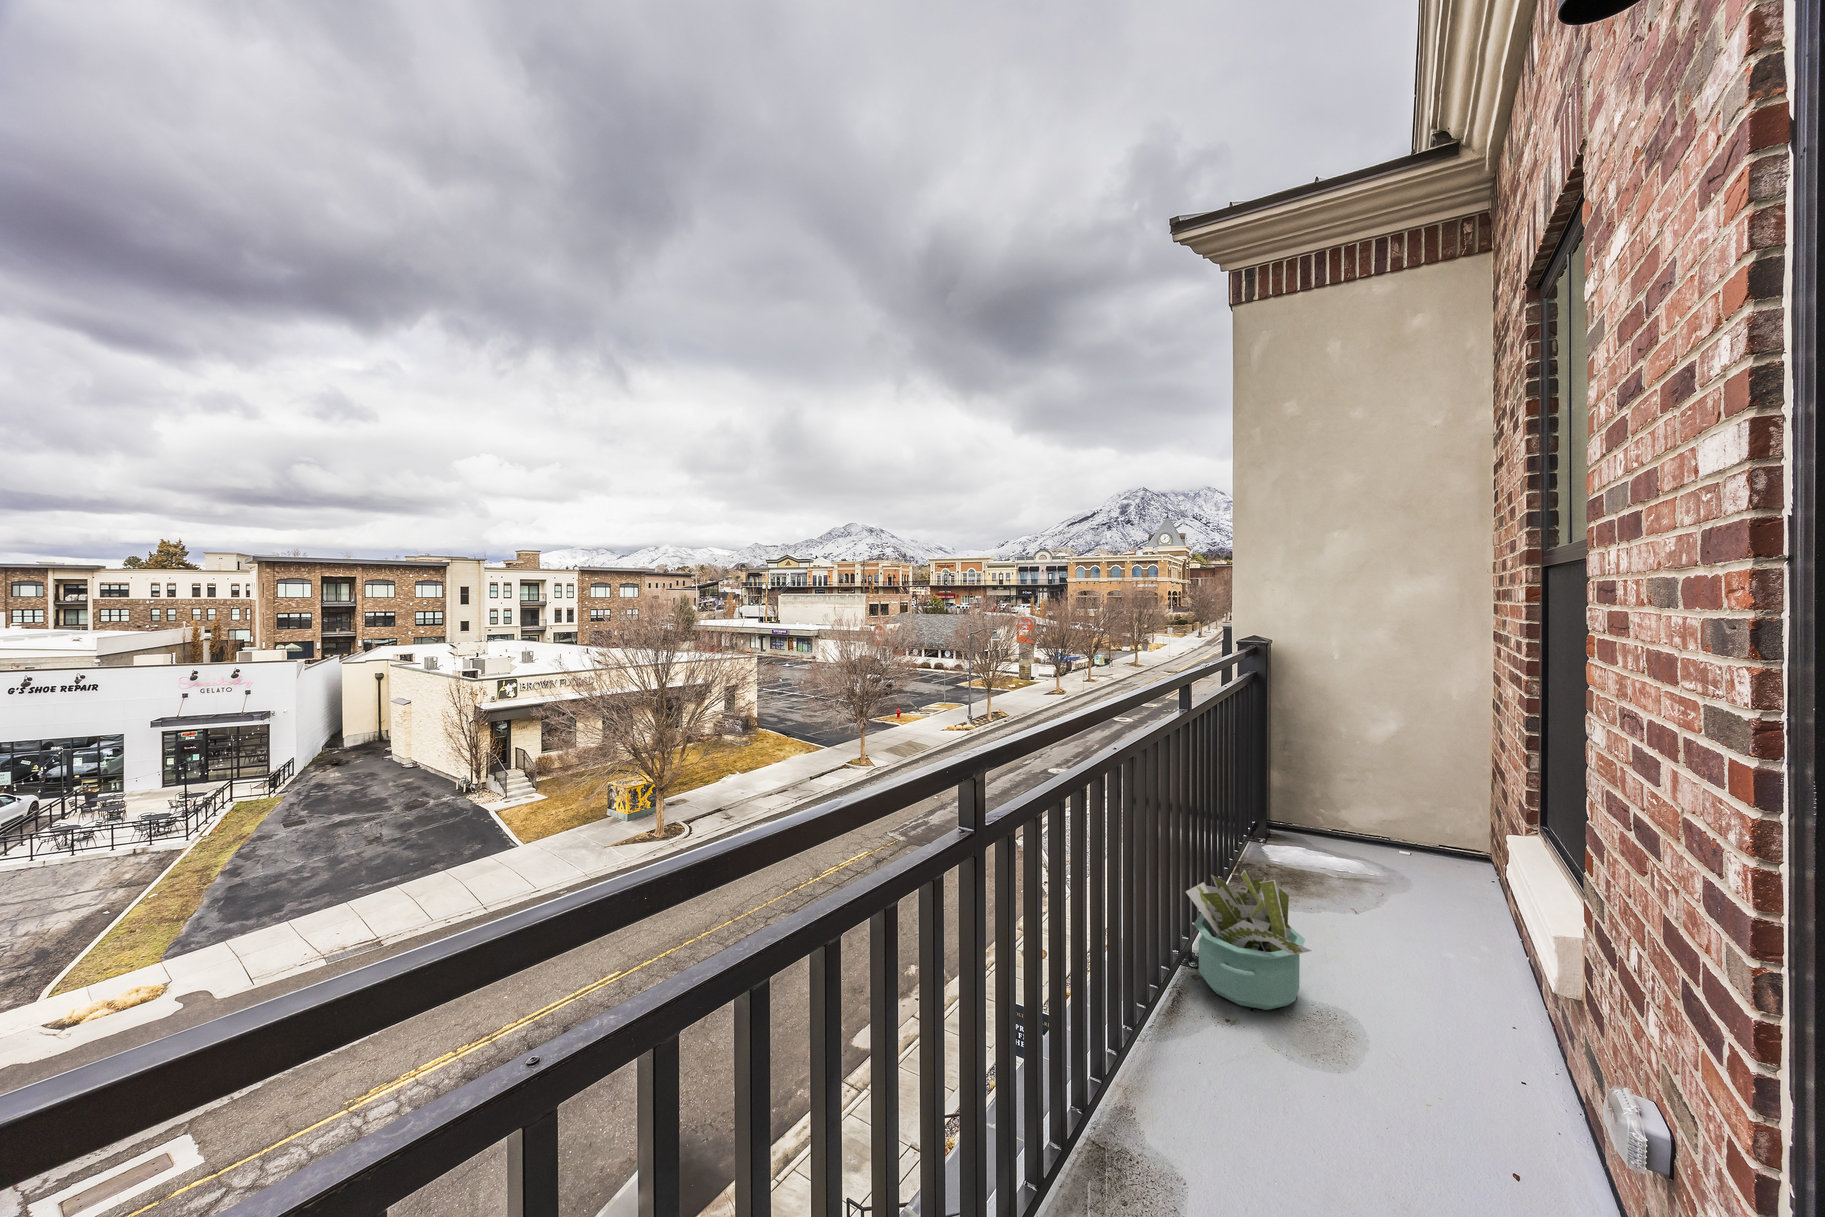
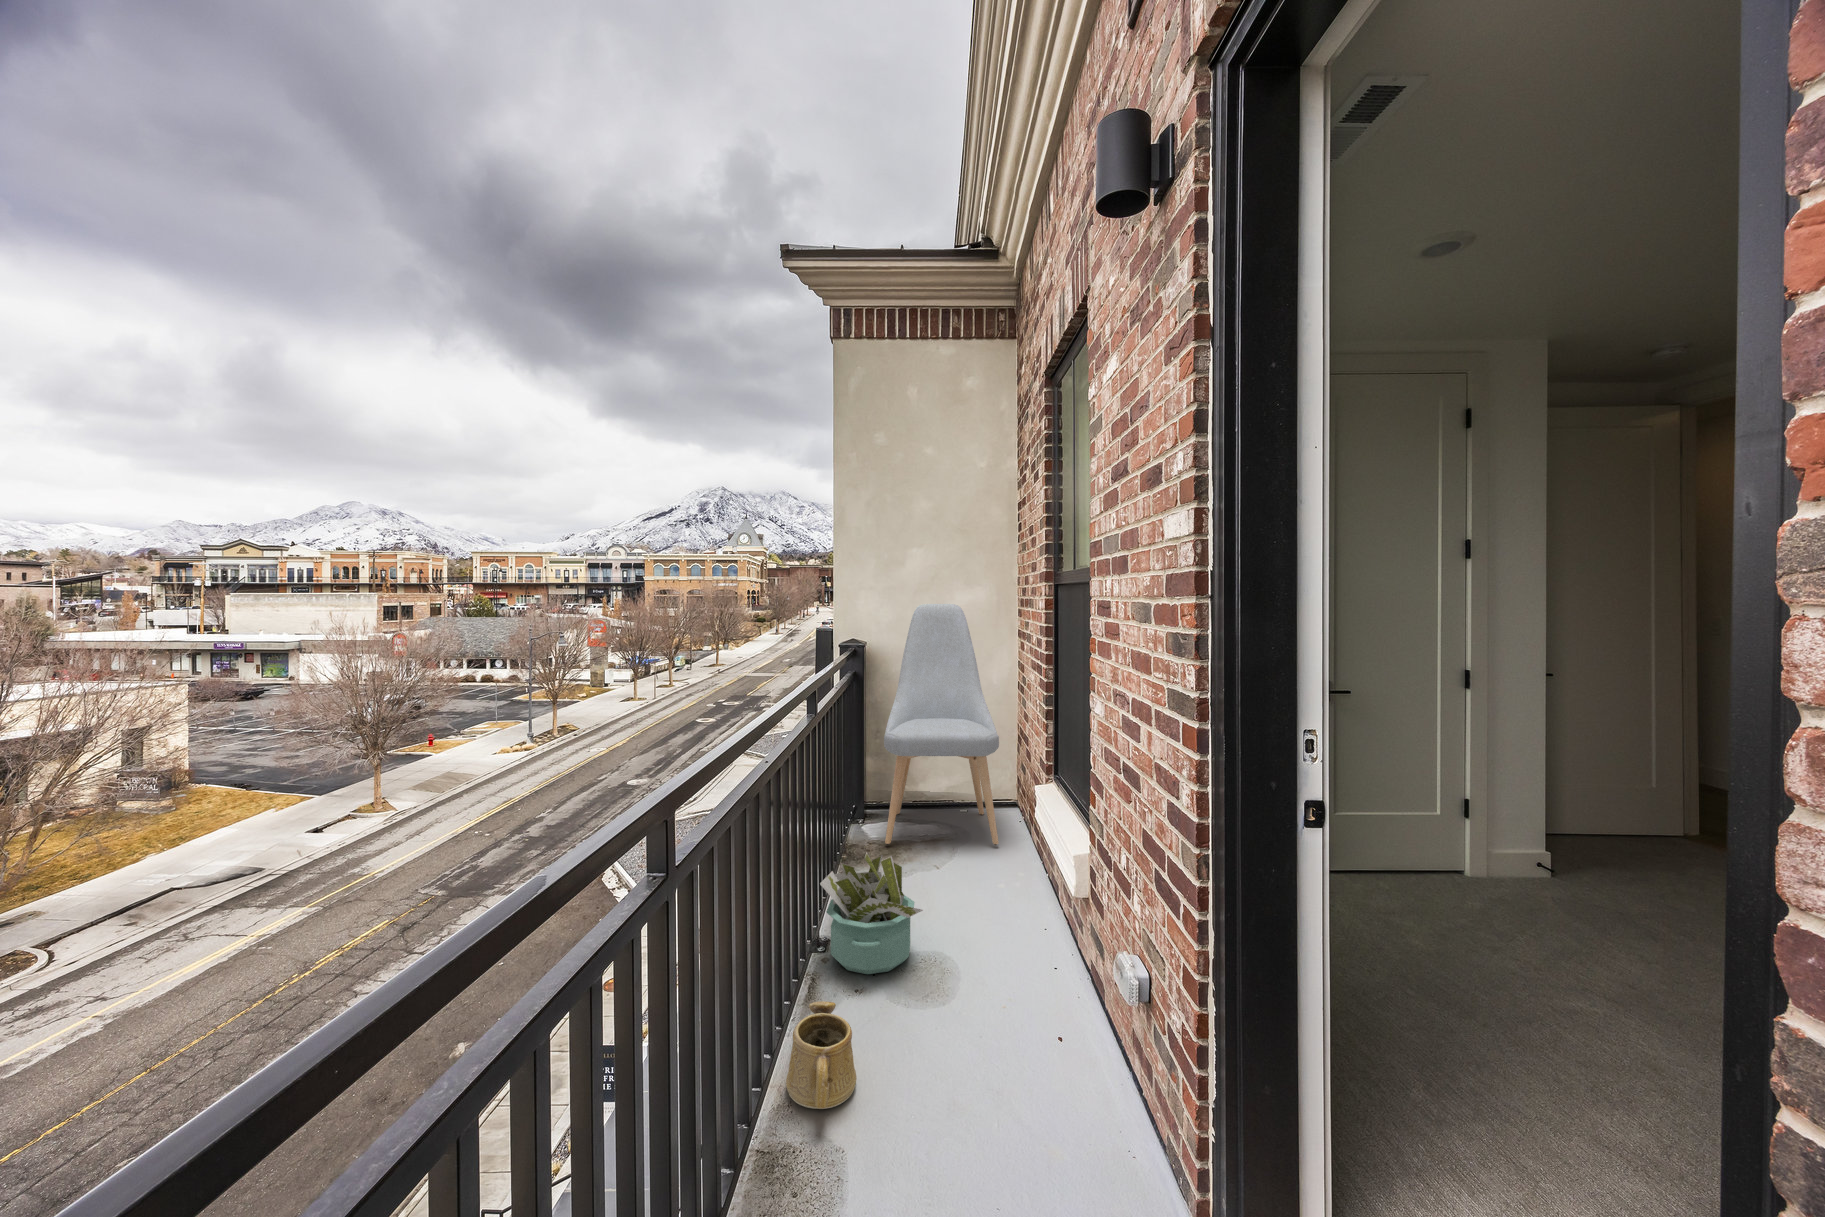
chair: none [1285,597,1451,901] -> present [884,604,999,845]
watering can: none [1129,1013,1208,1131] -> present [786,1001,857,1109]

